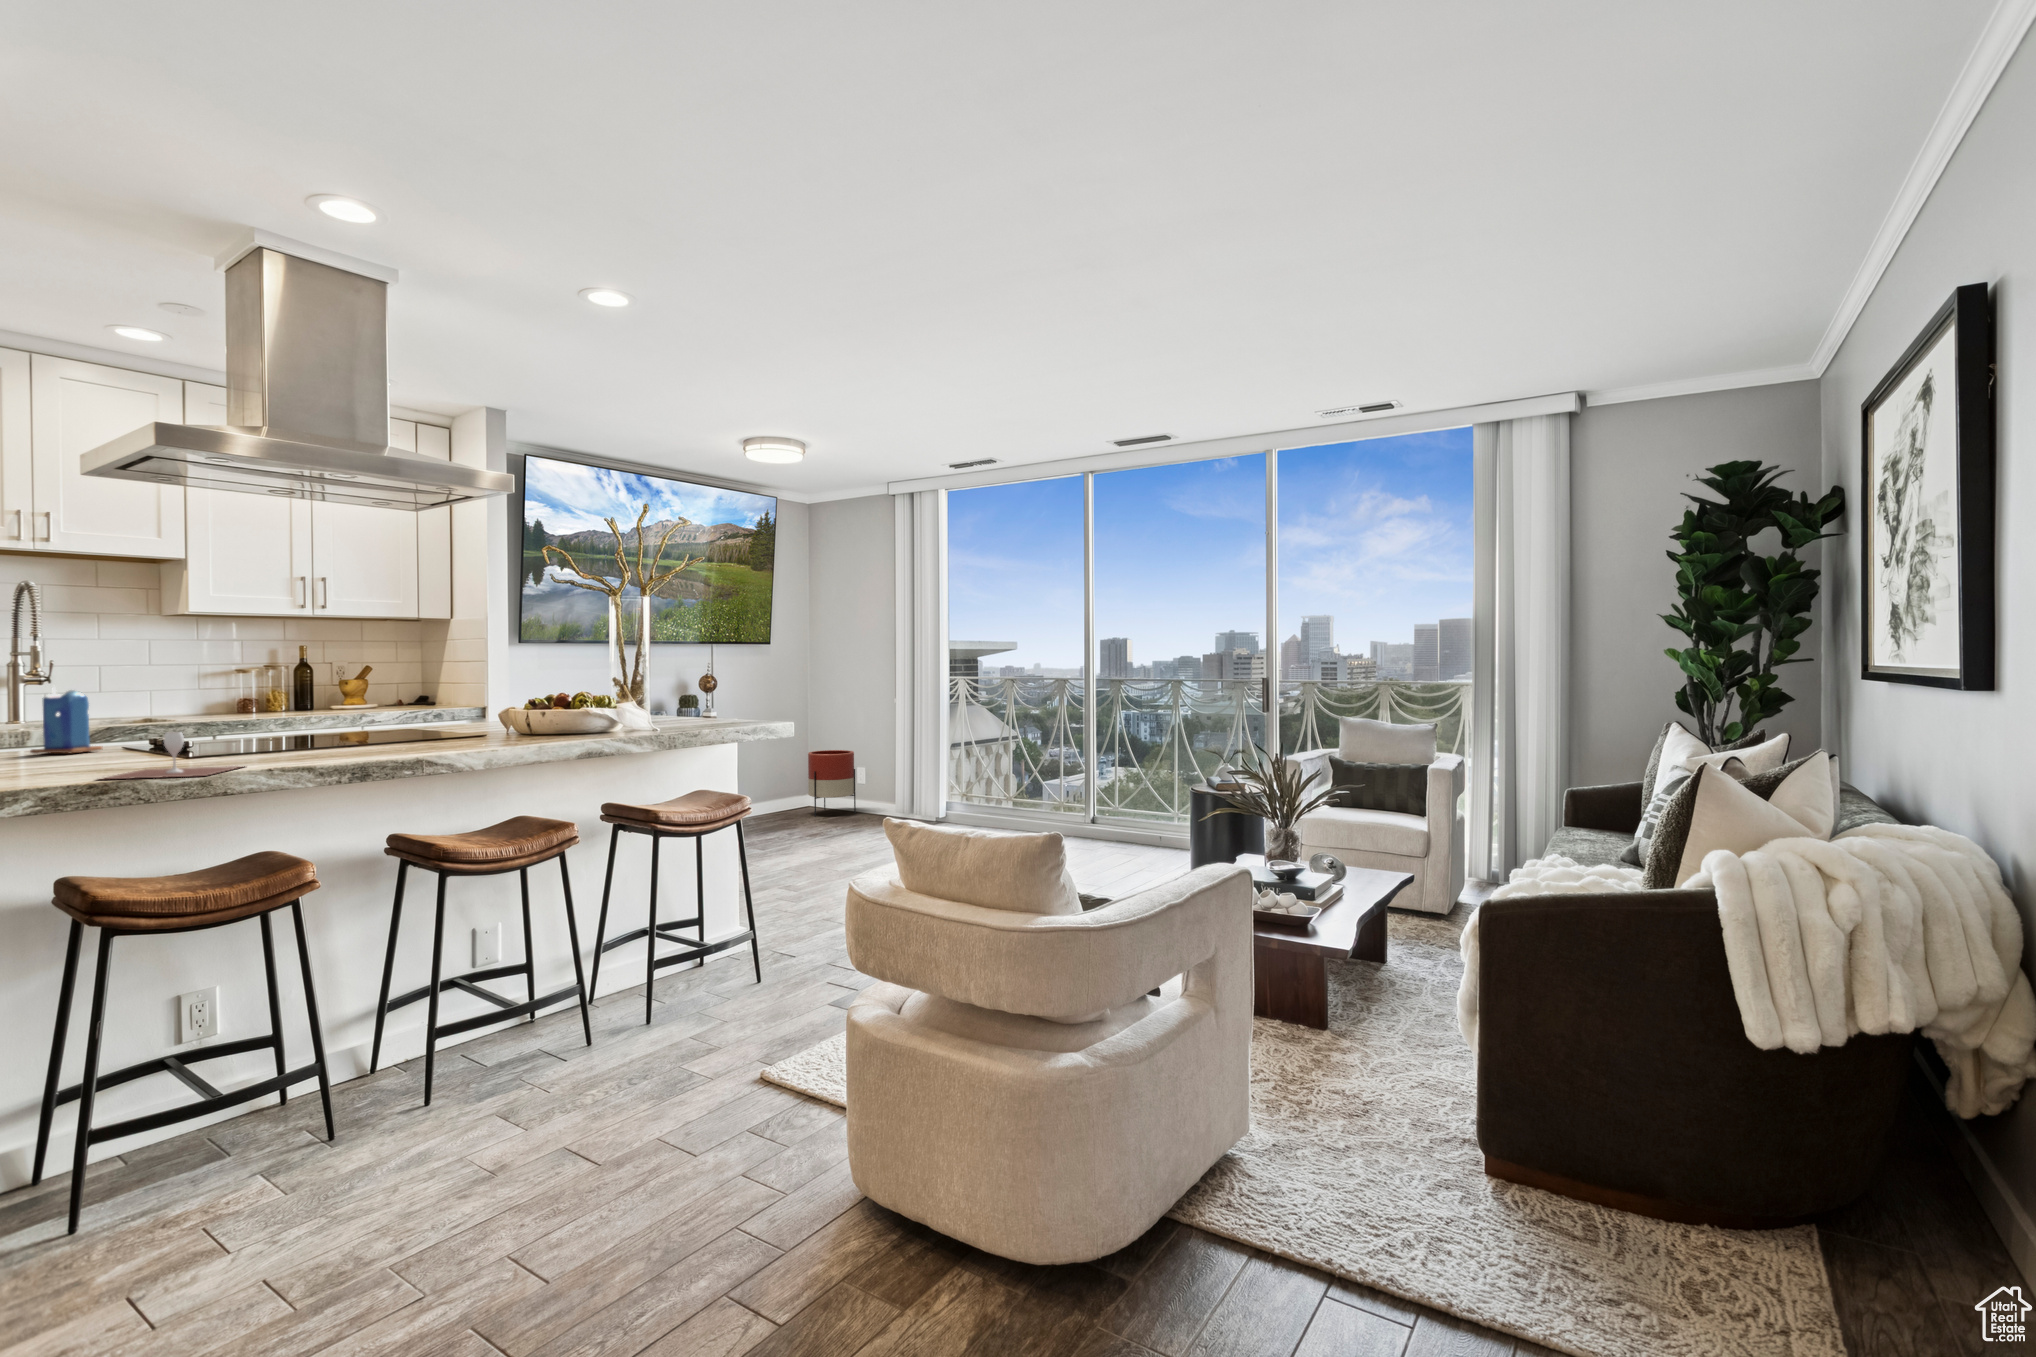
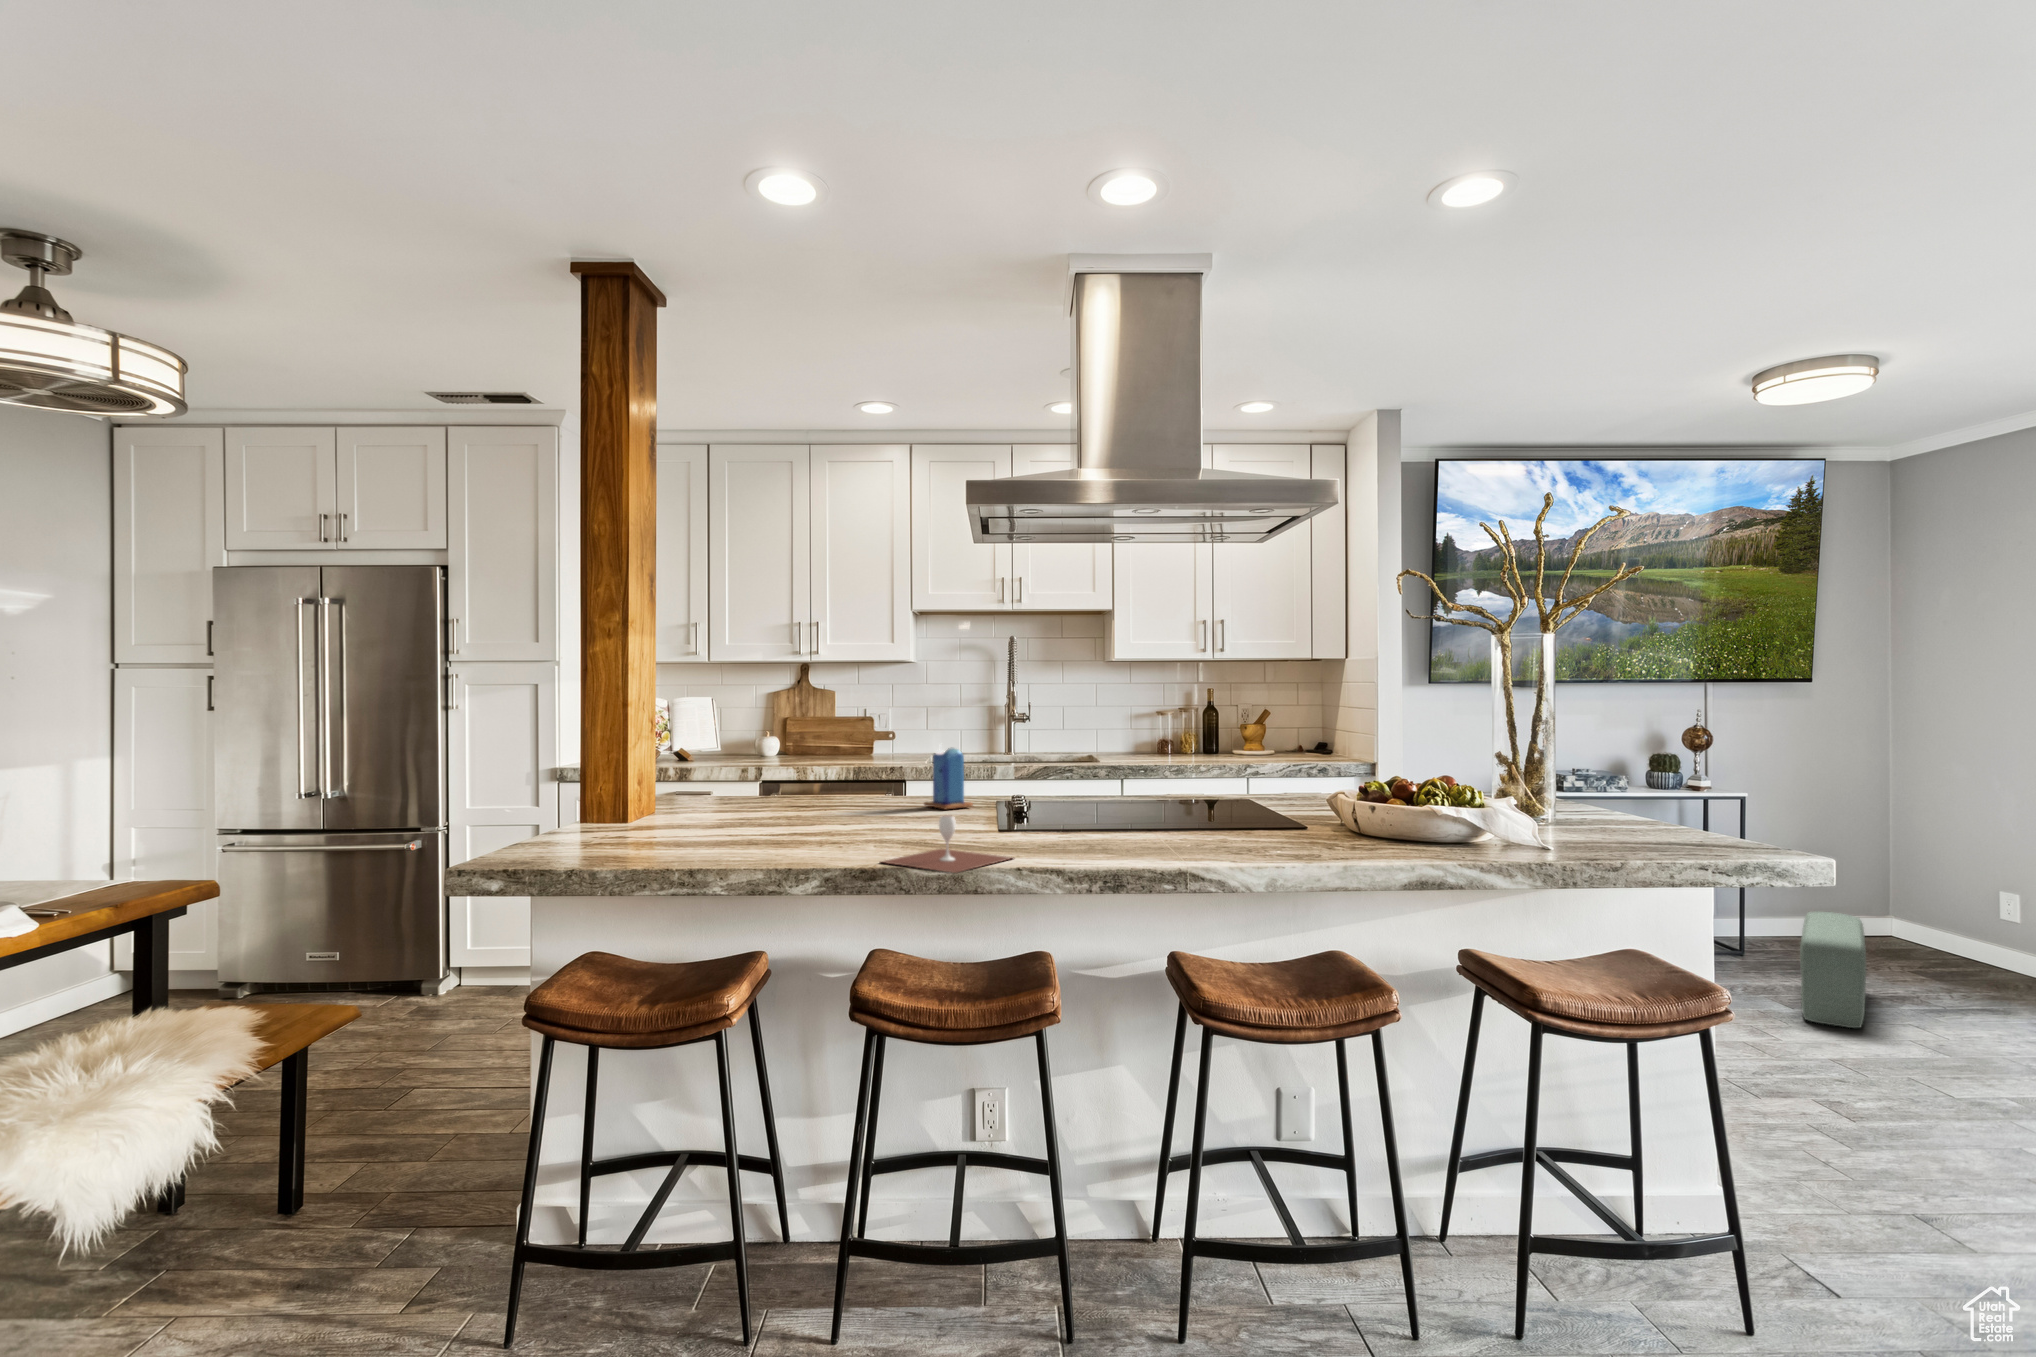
planter: present [808,750,856,817] -> none [1877,851,1975,965]
pouf: none [774,788,808,854] -> present [1800,912,1866,1028]

